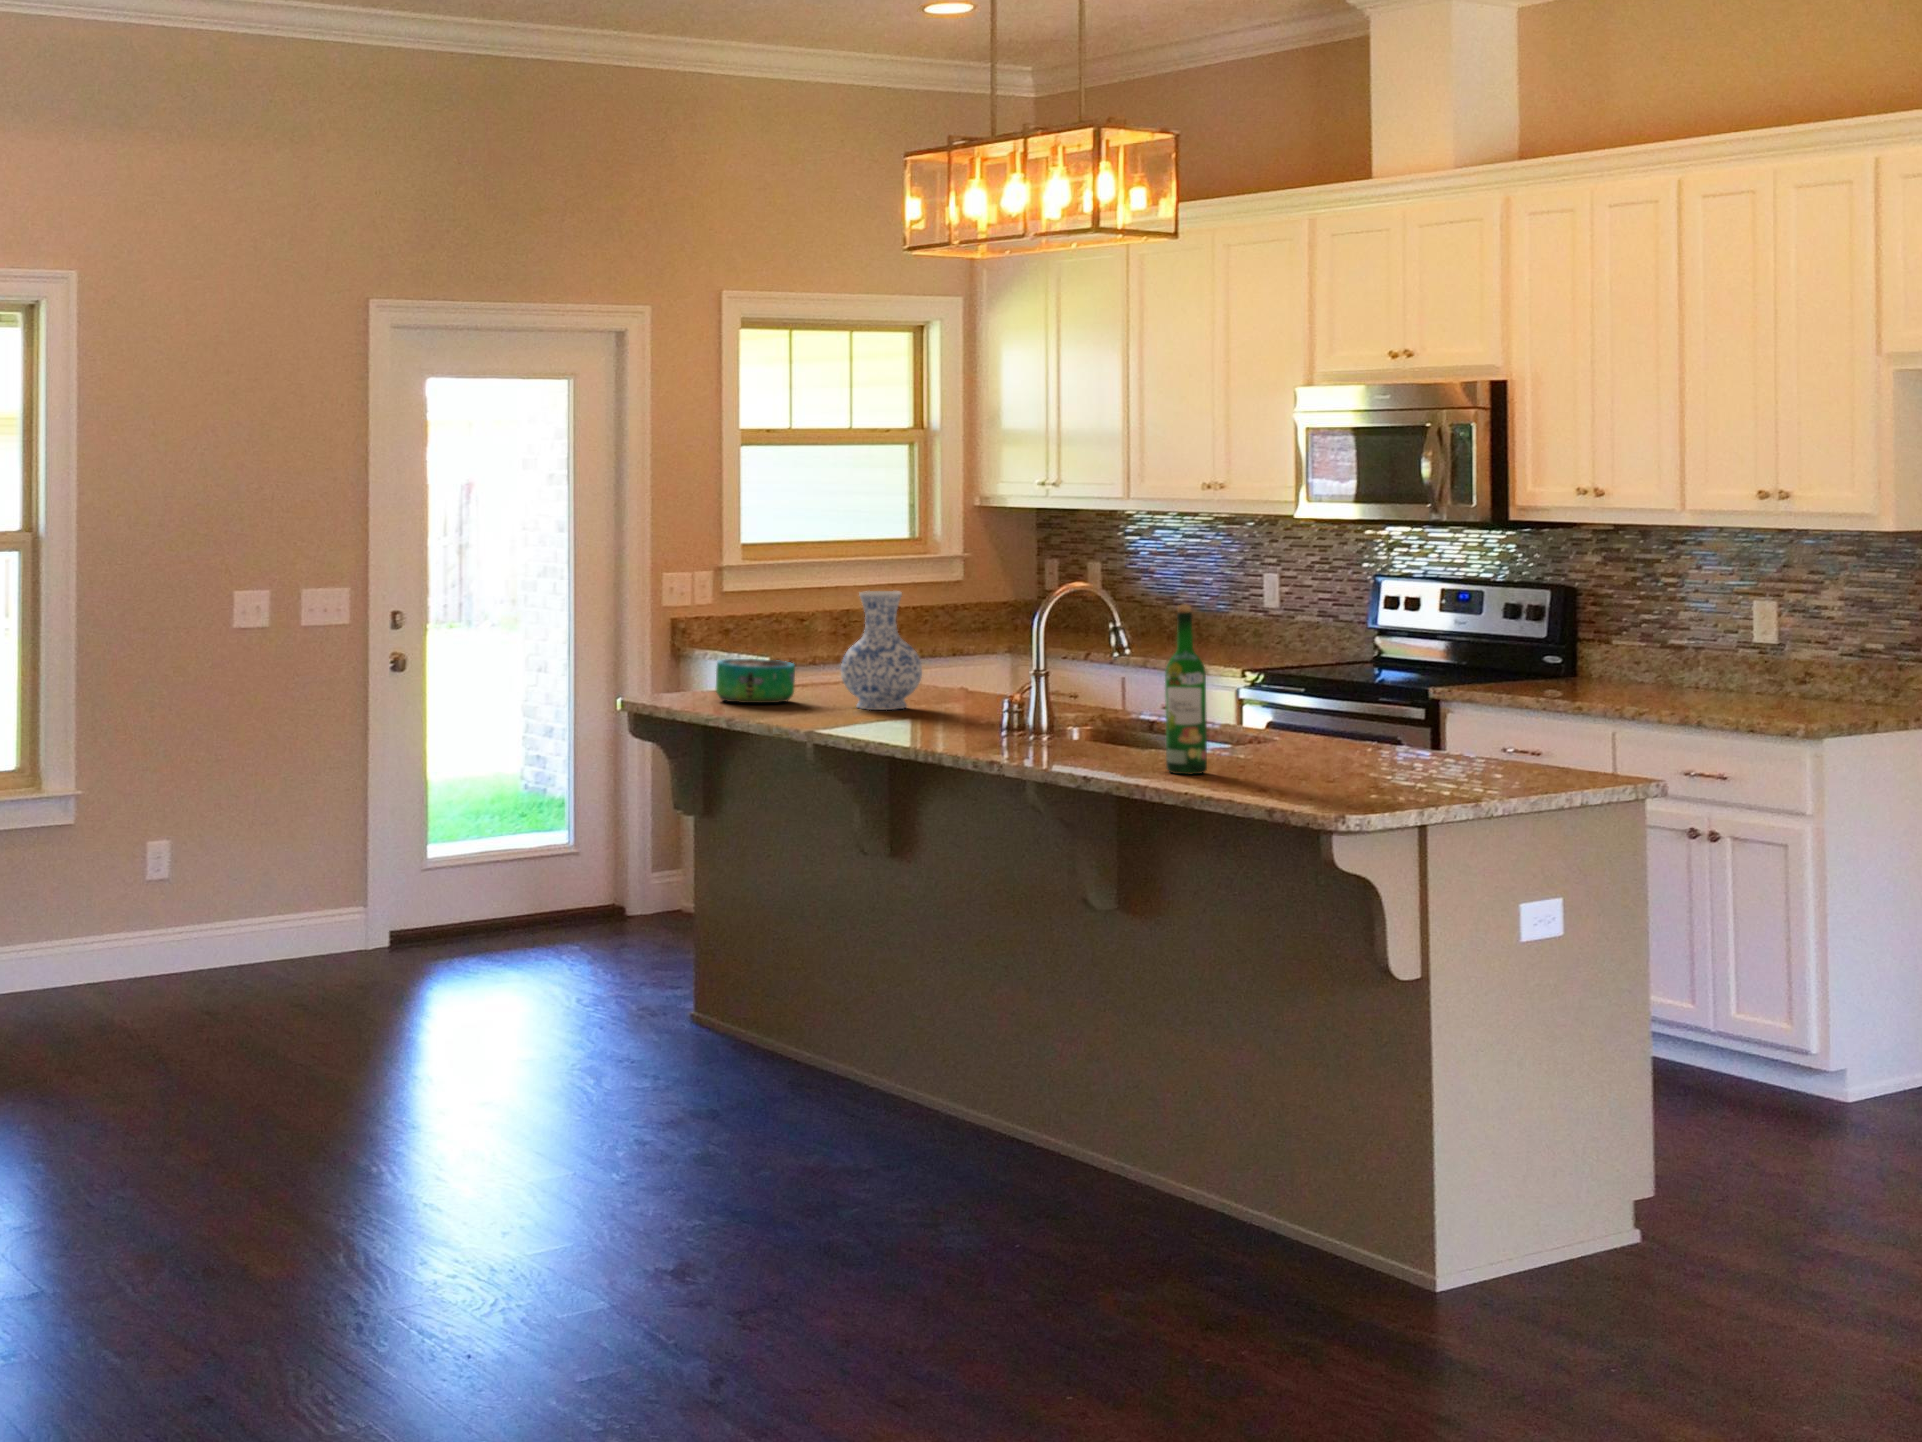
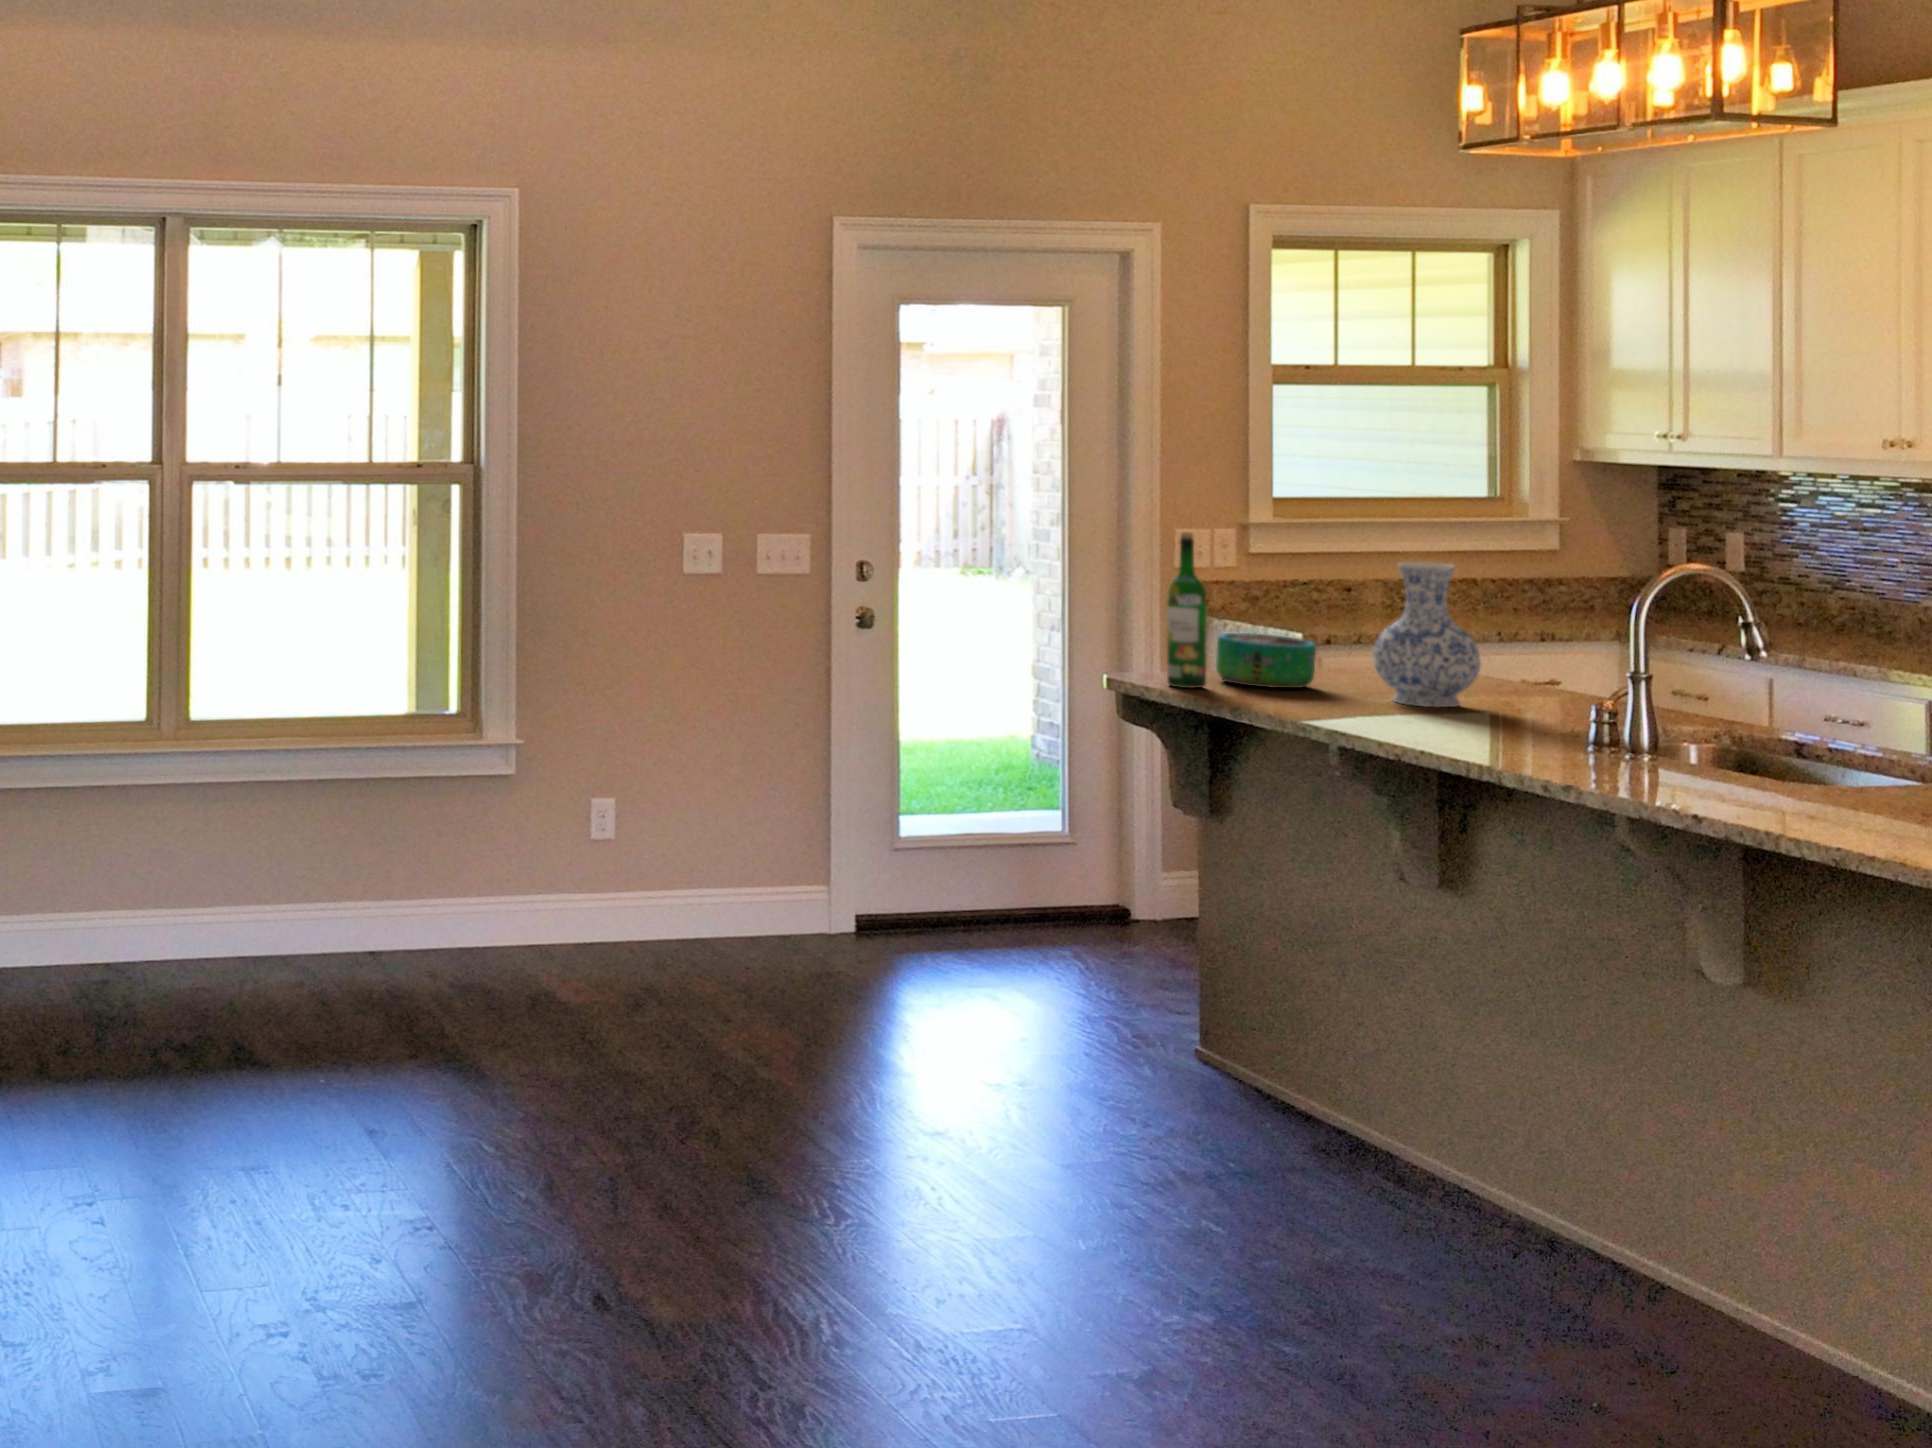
wine bottle: present [1165,604,1207,774] -> present [1167,531,1206,688]

